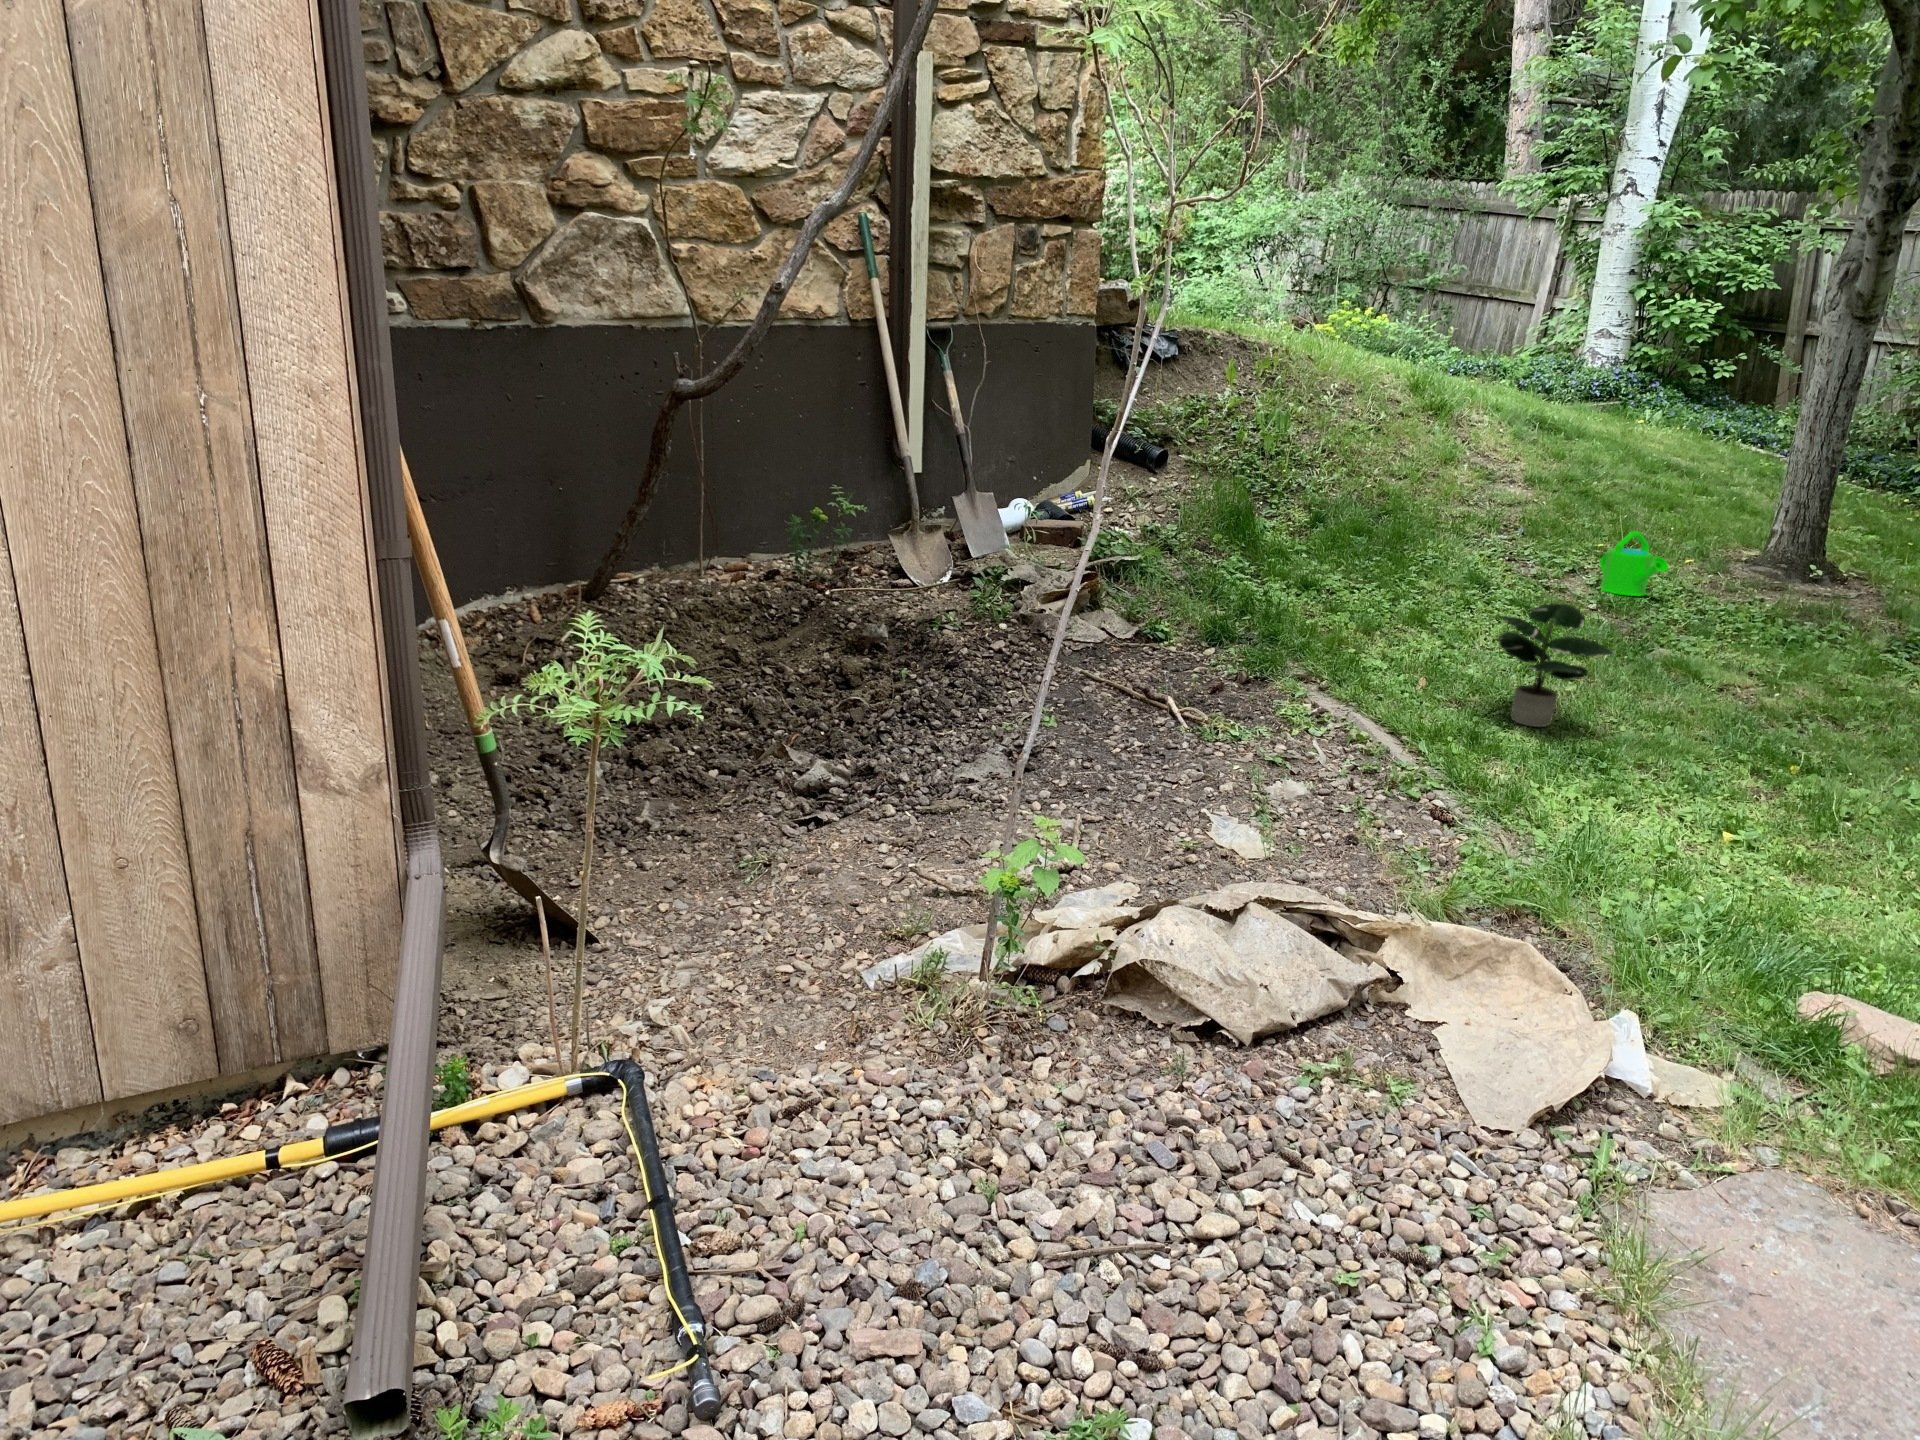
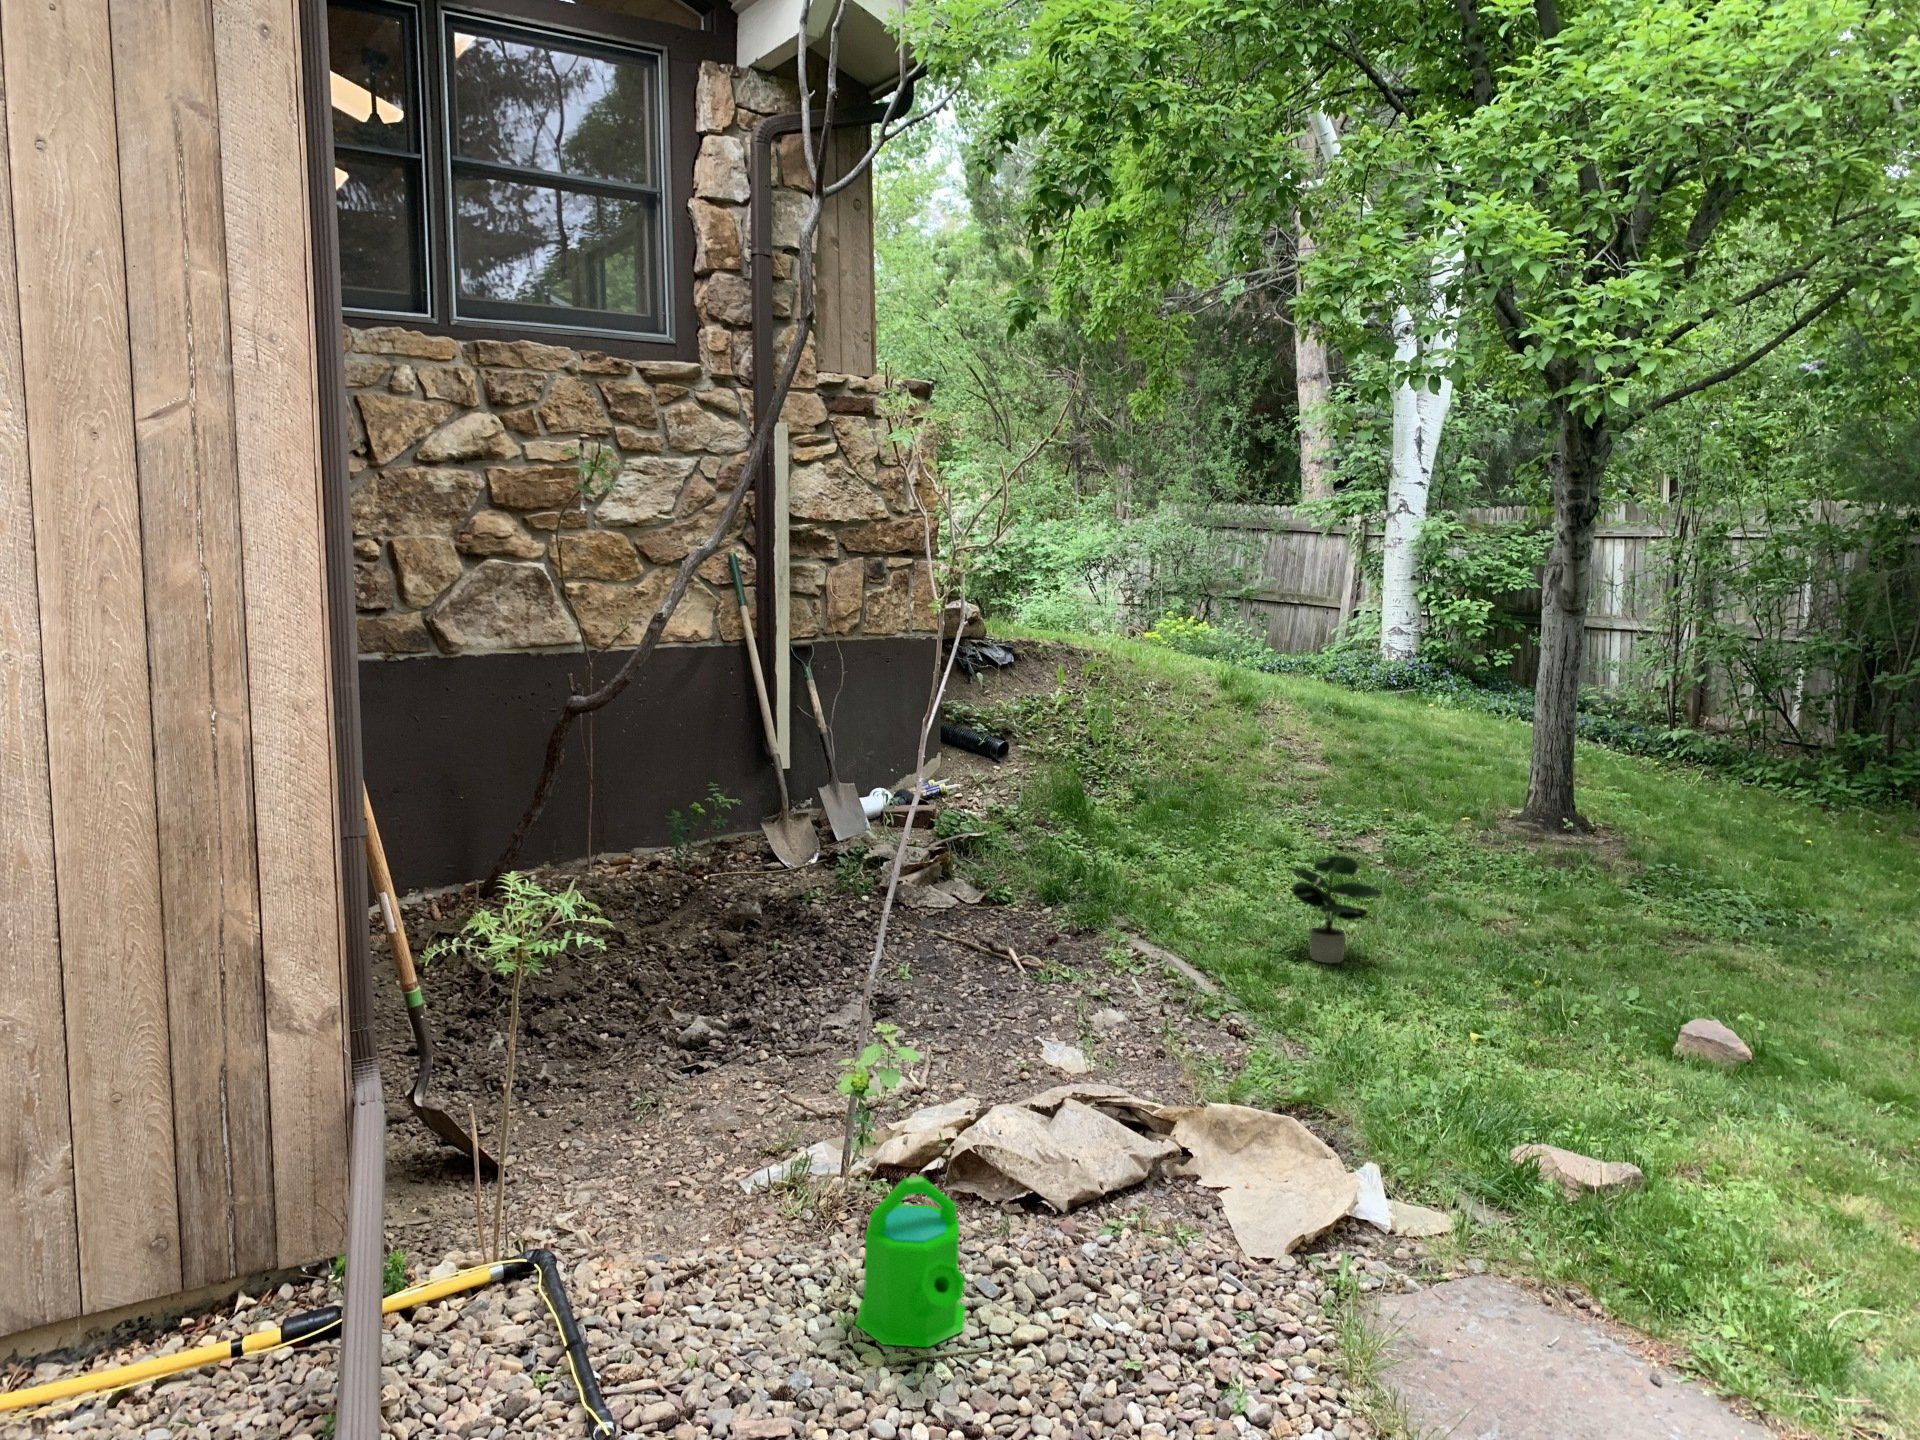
watering can: present [1599,531,1668,596] -> present [856,1176,966,1347]

